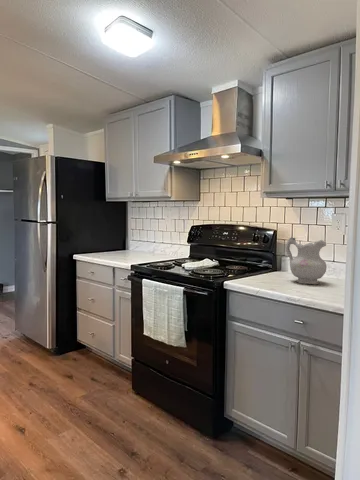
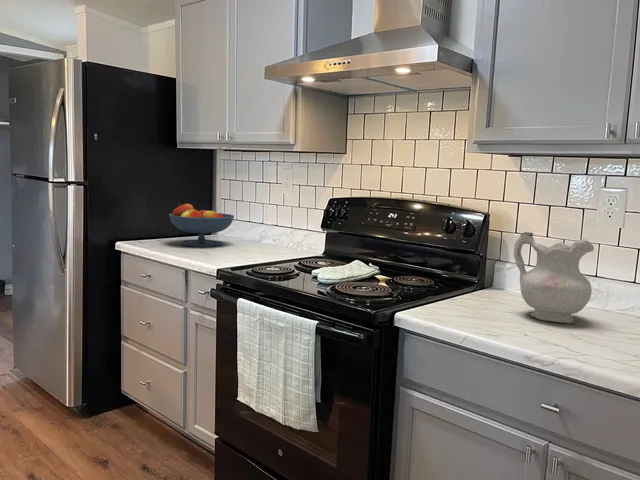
fruit bowl: none [103,232,139,256] -> present [169,204,234,247]

